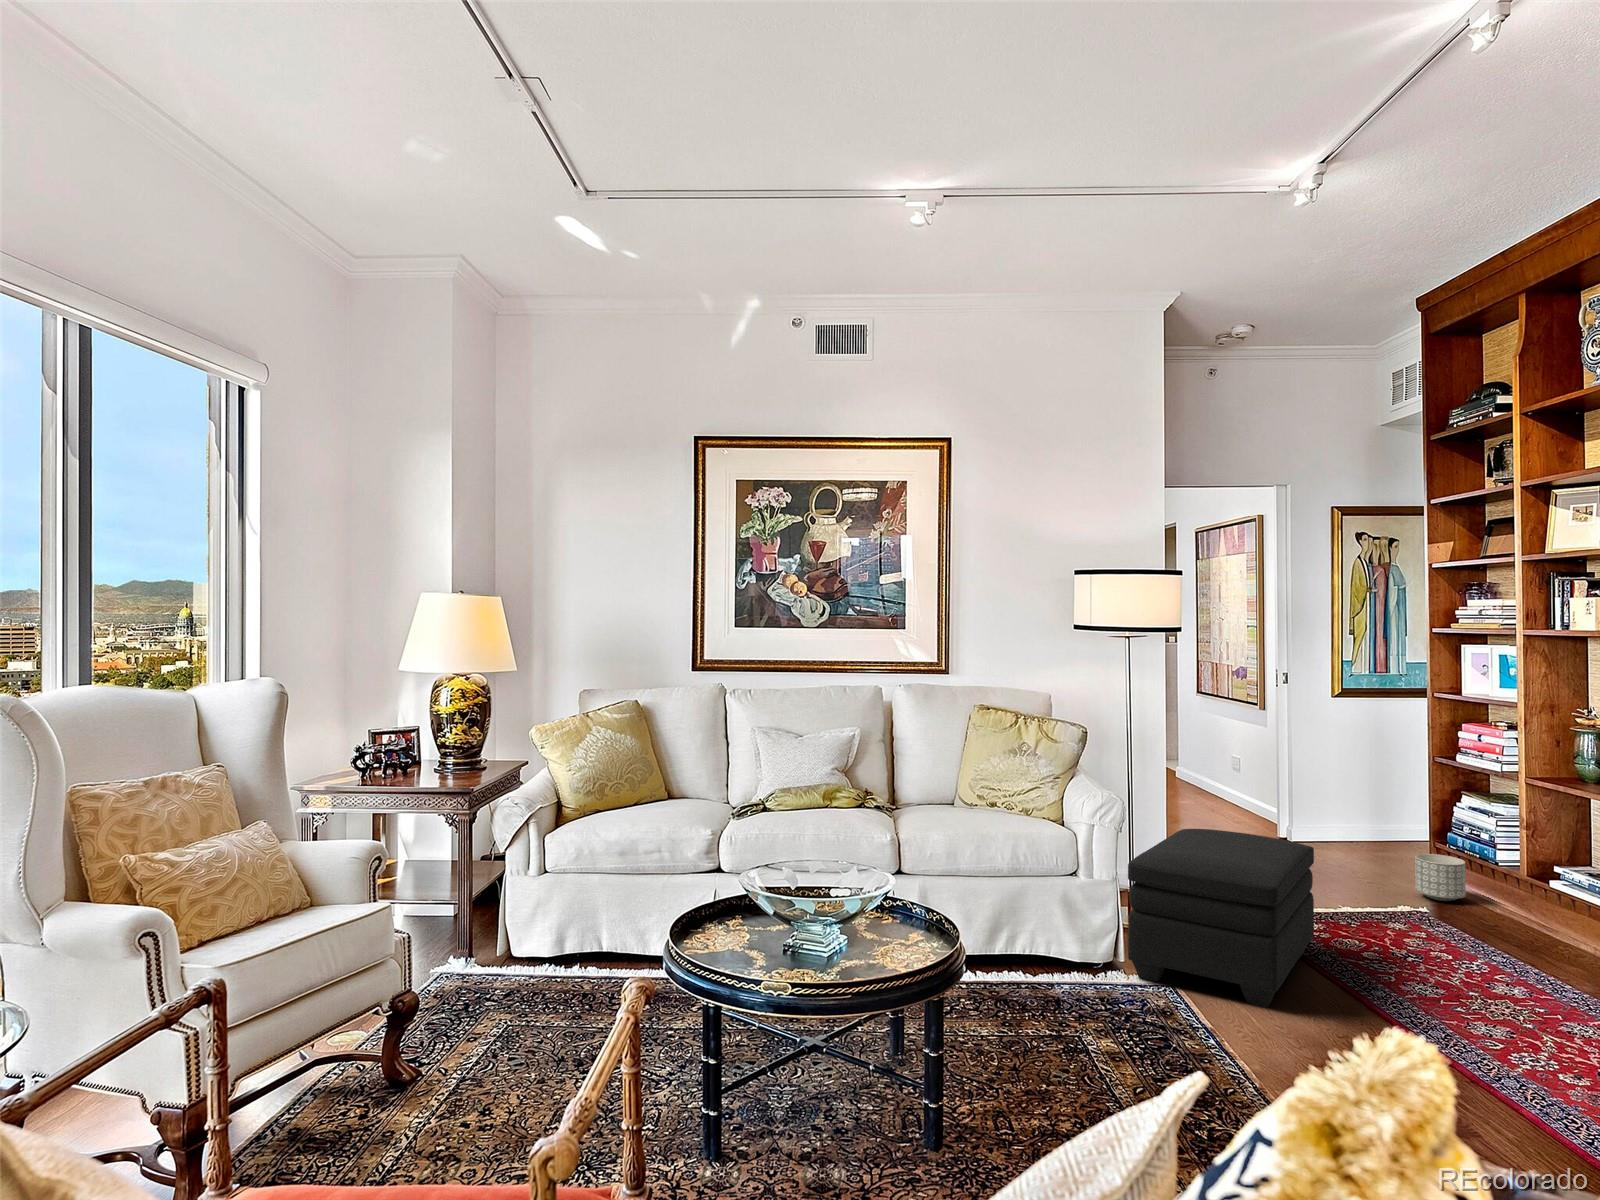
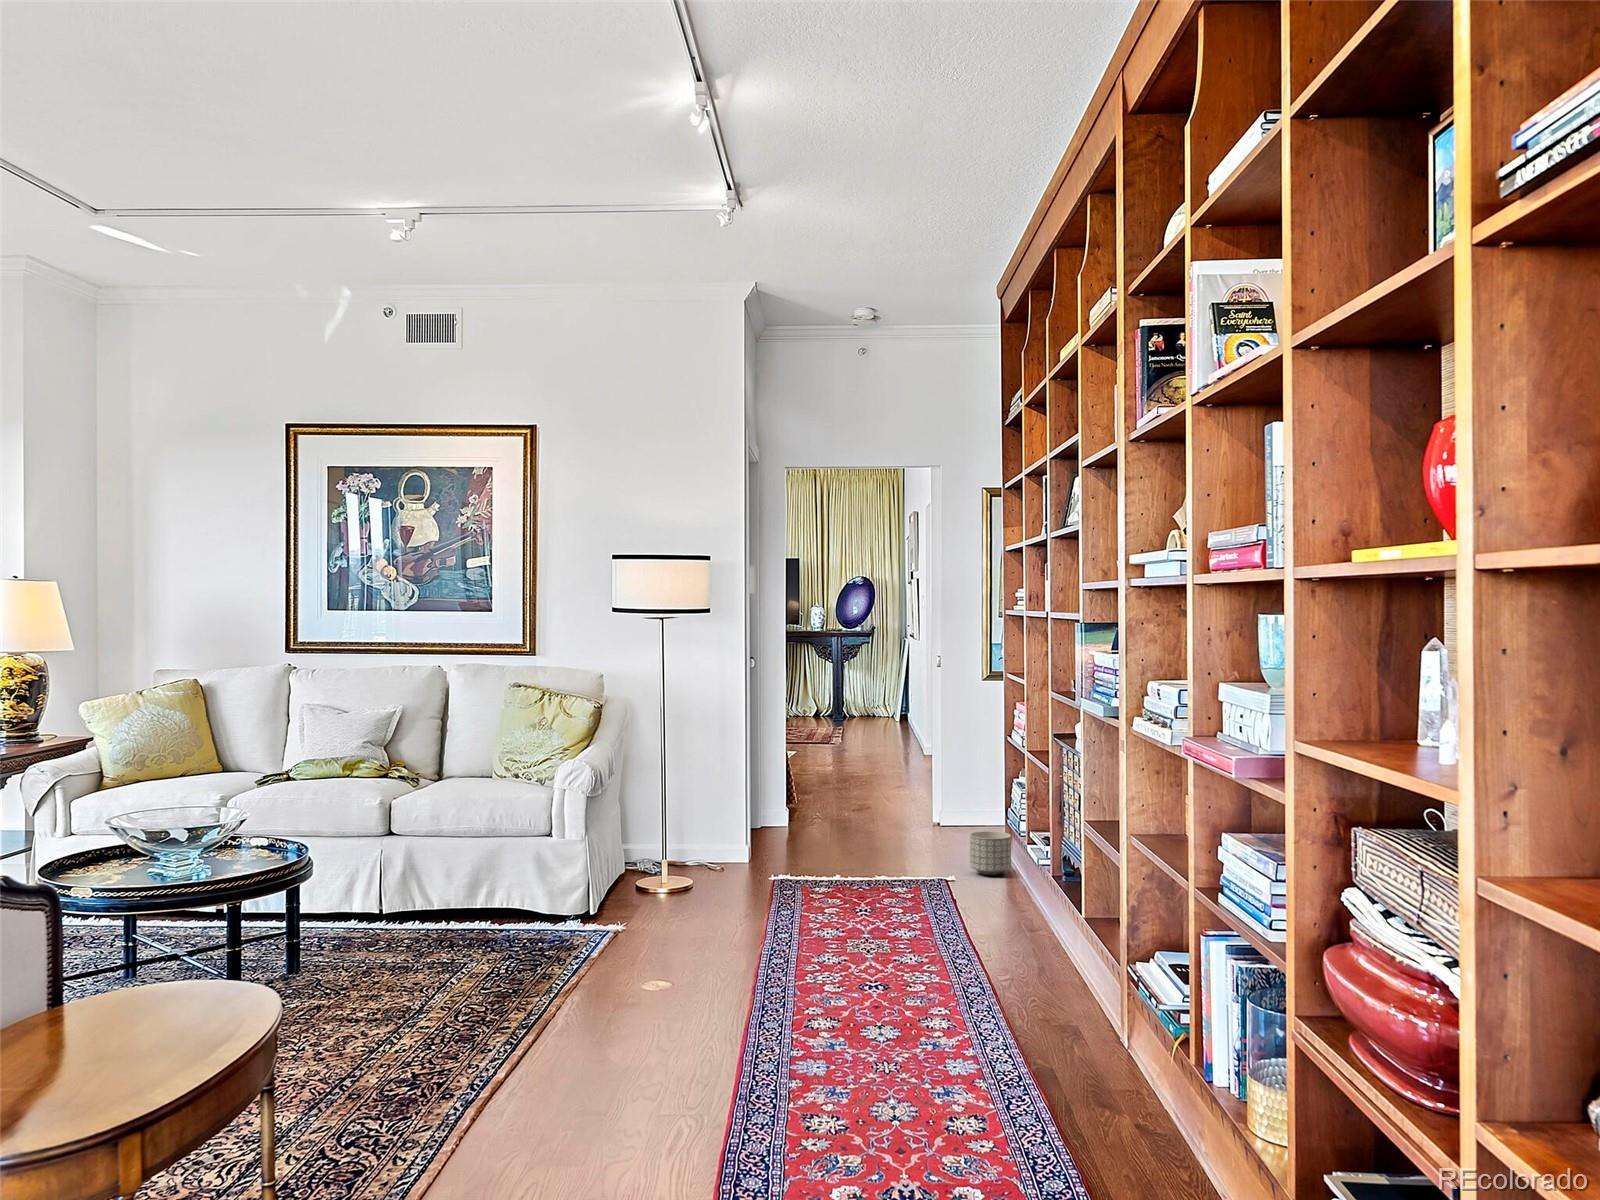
ottoman: present [1128,829,1314,1007] -> none [576,799,779,940]

